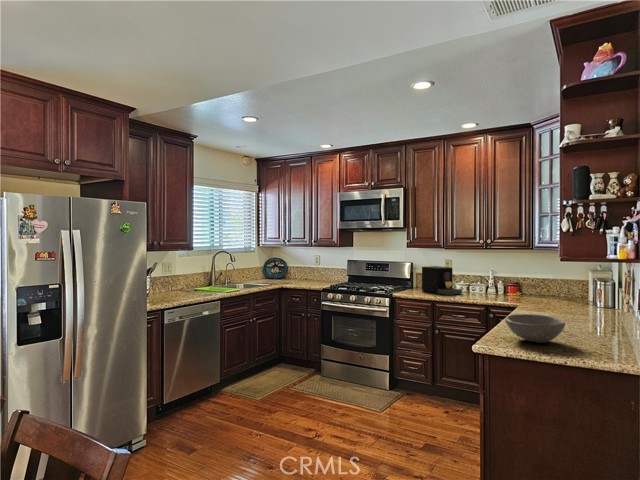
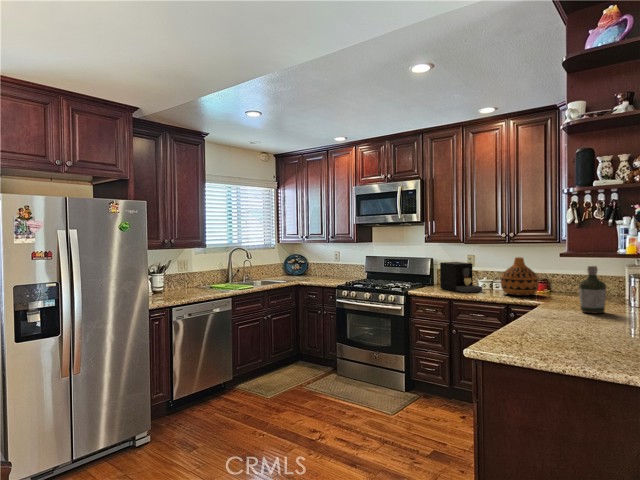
vase: none [480,262,514,298] -> present [501,257,539,296]
bottle: none [556,271,580,313] -> present [579,266,606,314]
bowl: present [505,314,565,343] -> none [502,315,570,348]

